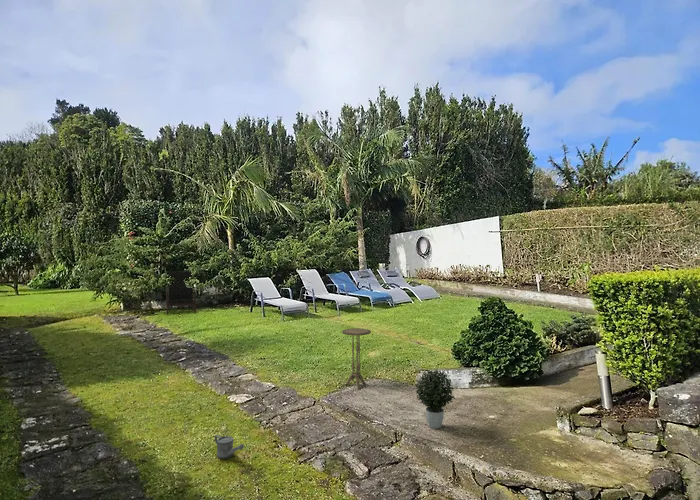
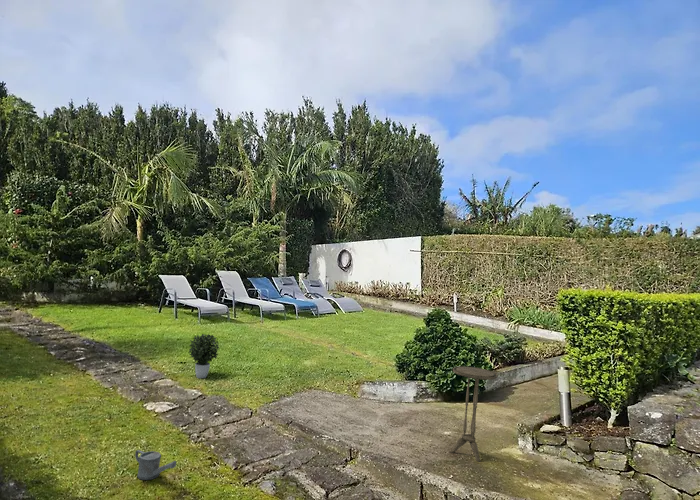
lounge chair: present [166,271,196,314] -> none [54,259,95,309]
side table: present [342,328,371,389] -> present [450,366,498,462]
potted plant: present [415,371,455,429] -> present [189,334,219,378]

